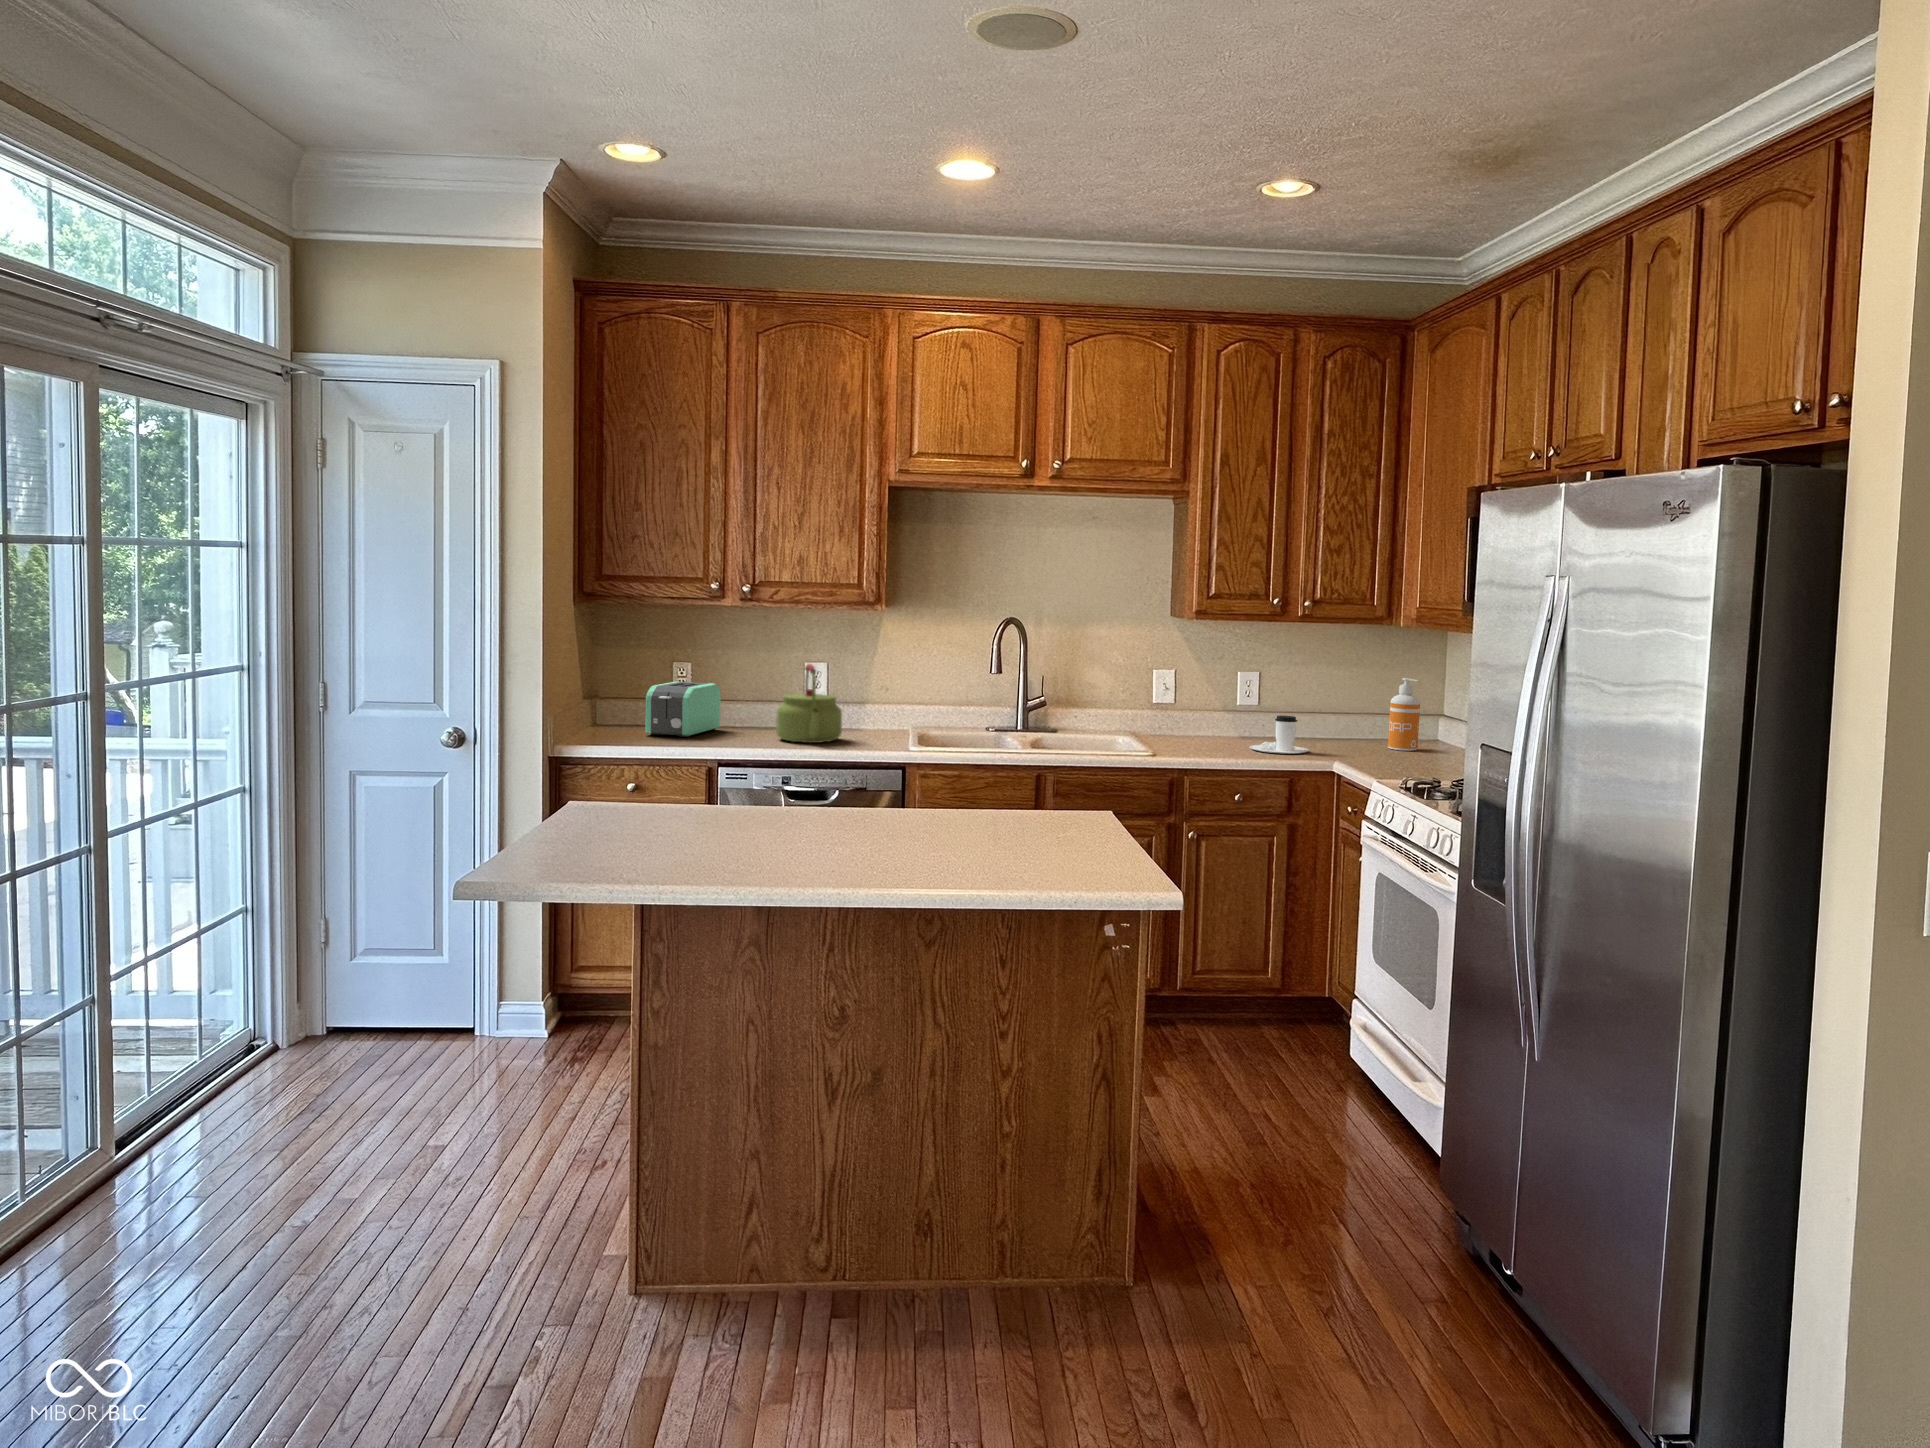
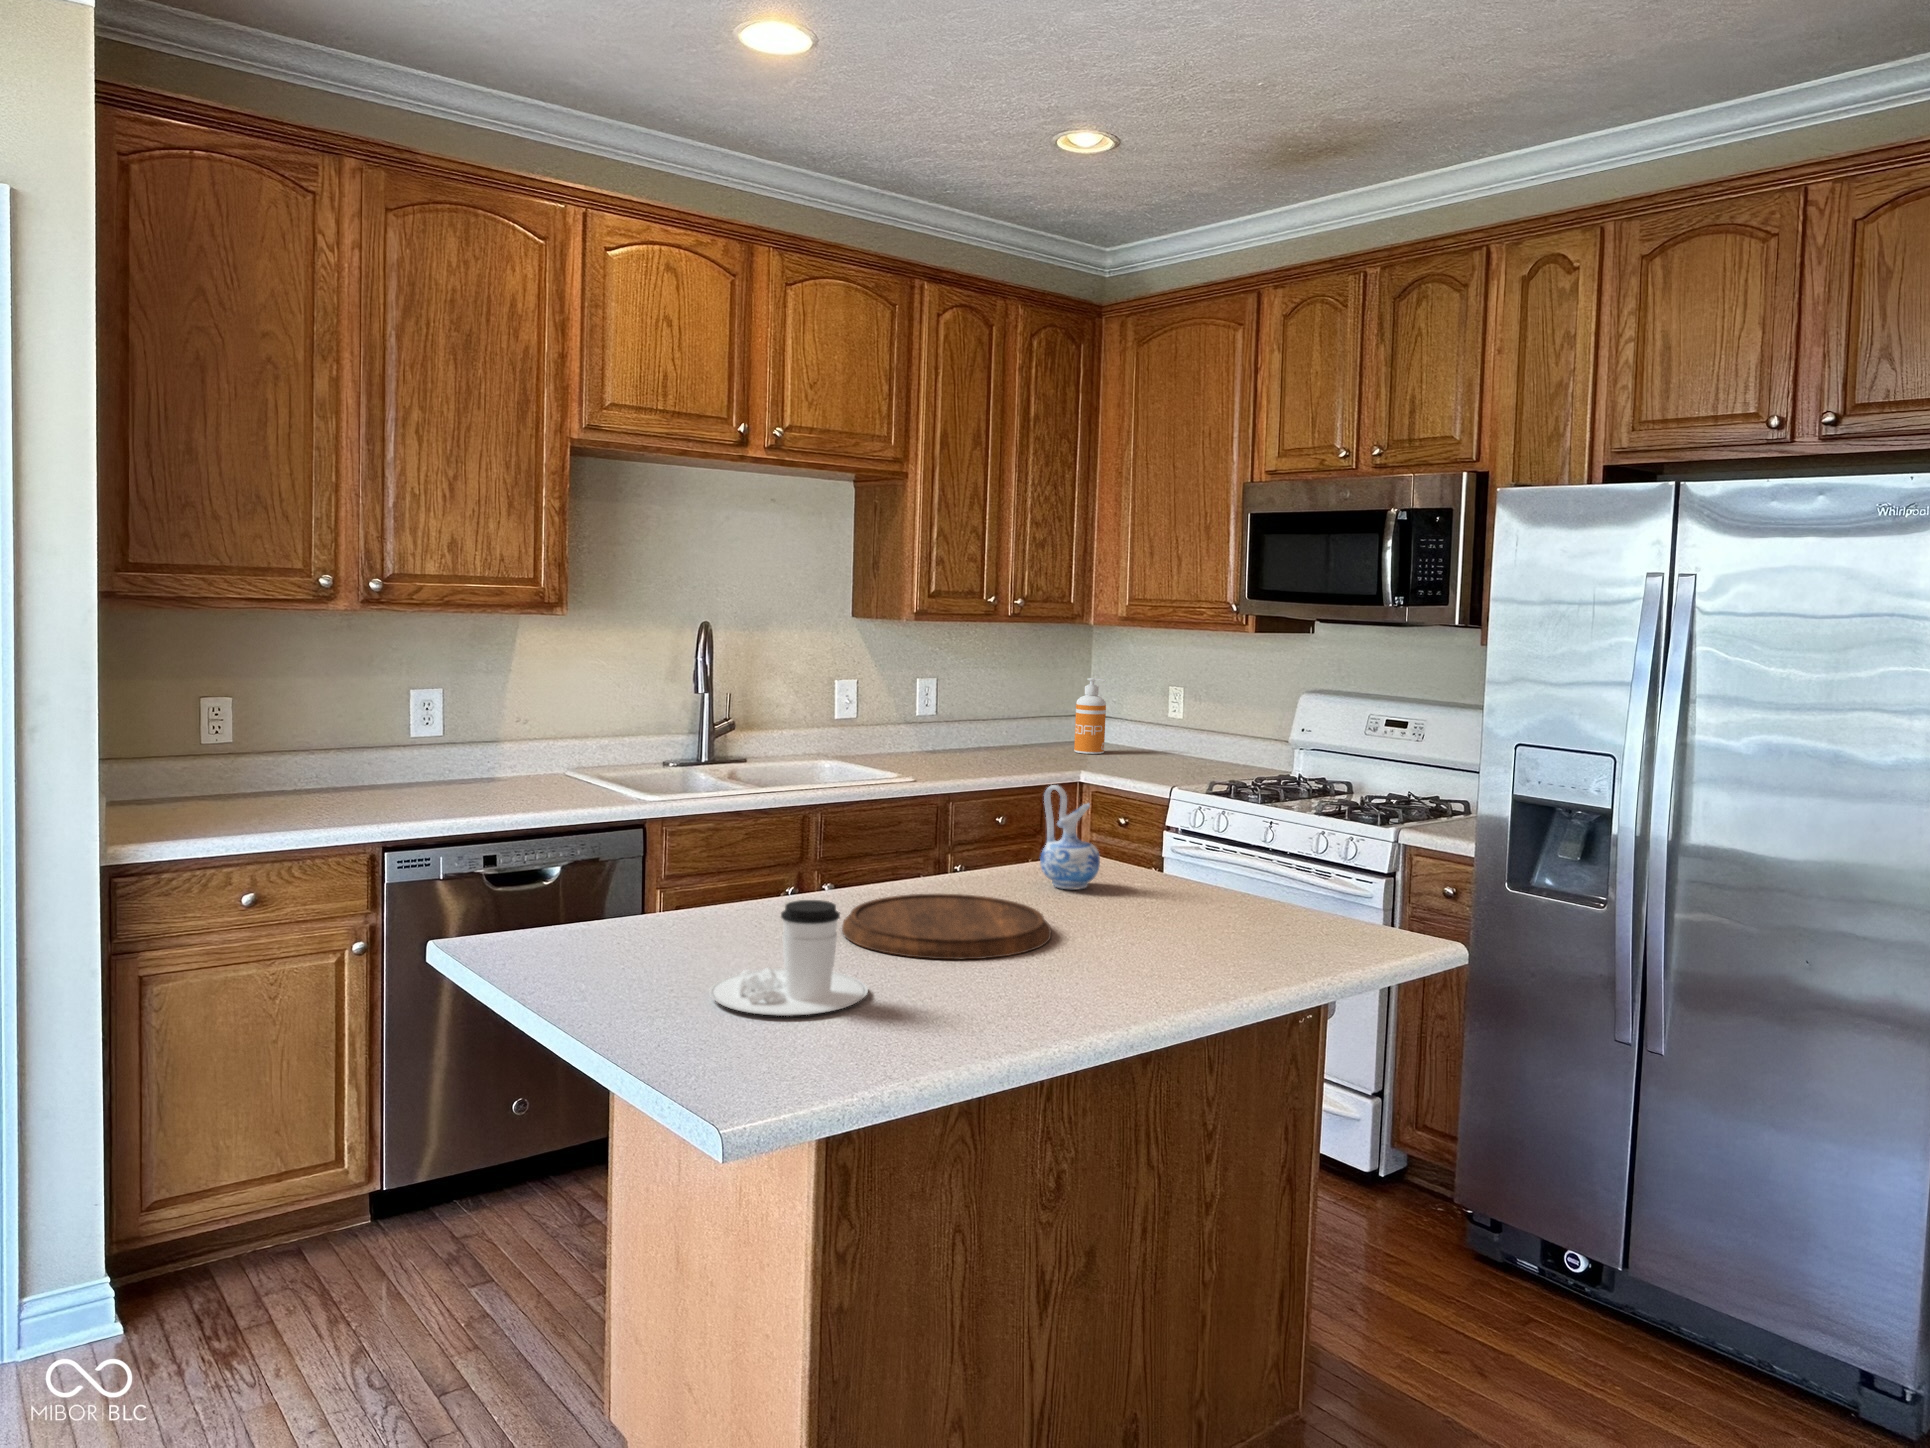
kettle: present [776,664,842,743] -> none [432,693,530,805]
toaster: present [645,682,721,737] -> none [221,729,310,815]
coffee cup: present [1250,716,1309,754] -> present [709,900,868,1016]
ceramic pitcher: none [981,742,1028,824] -> present [1040,785,1100,890]
cutting board: none [755,807,904,845] -> present [842,894,1051,959]

